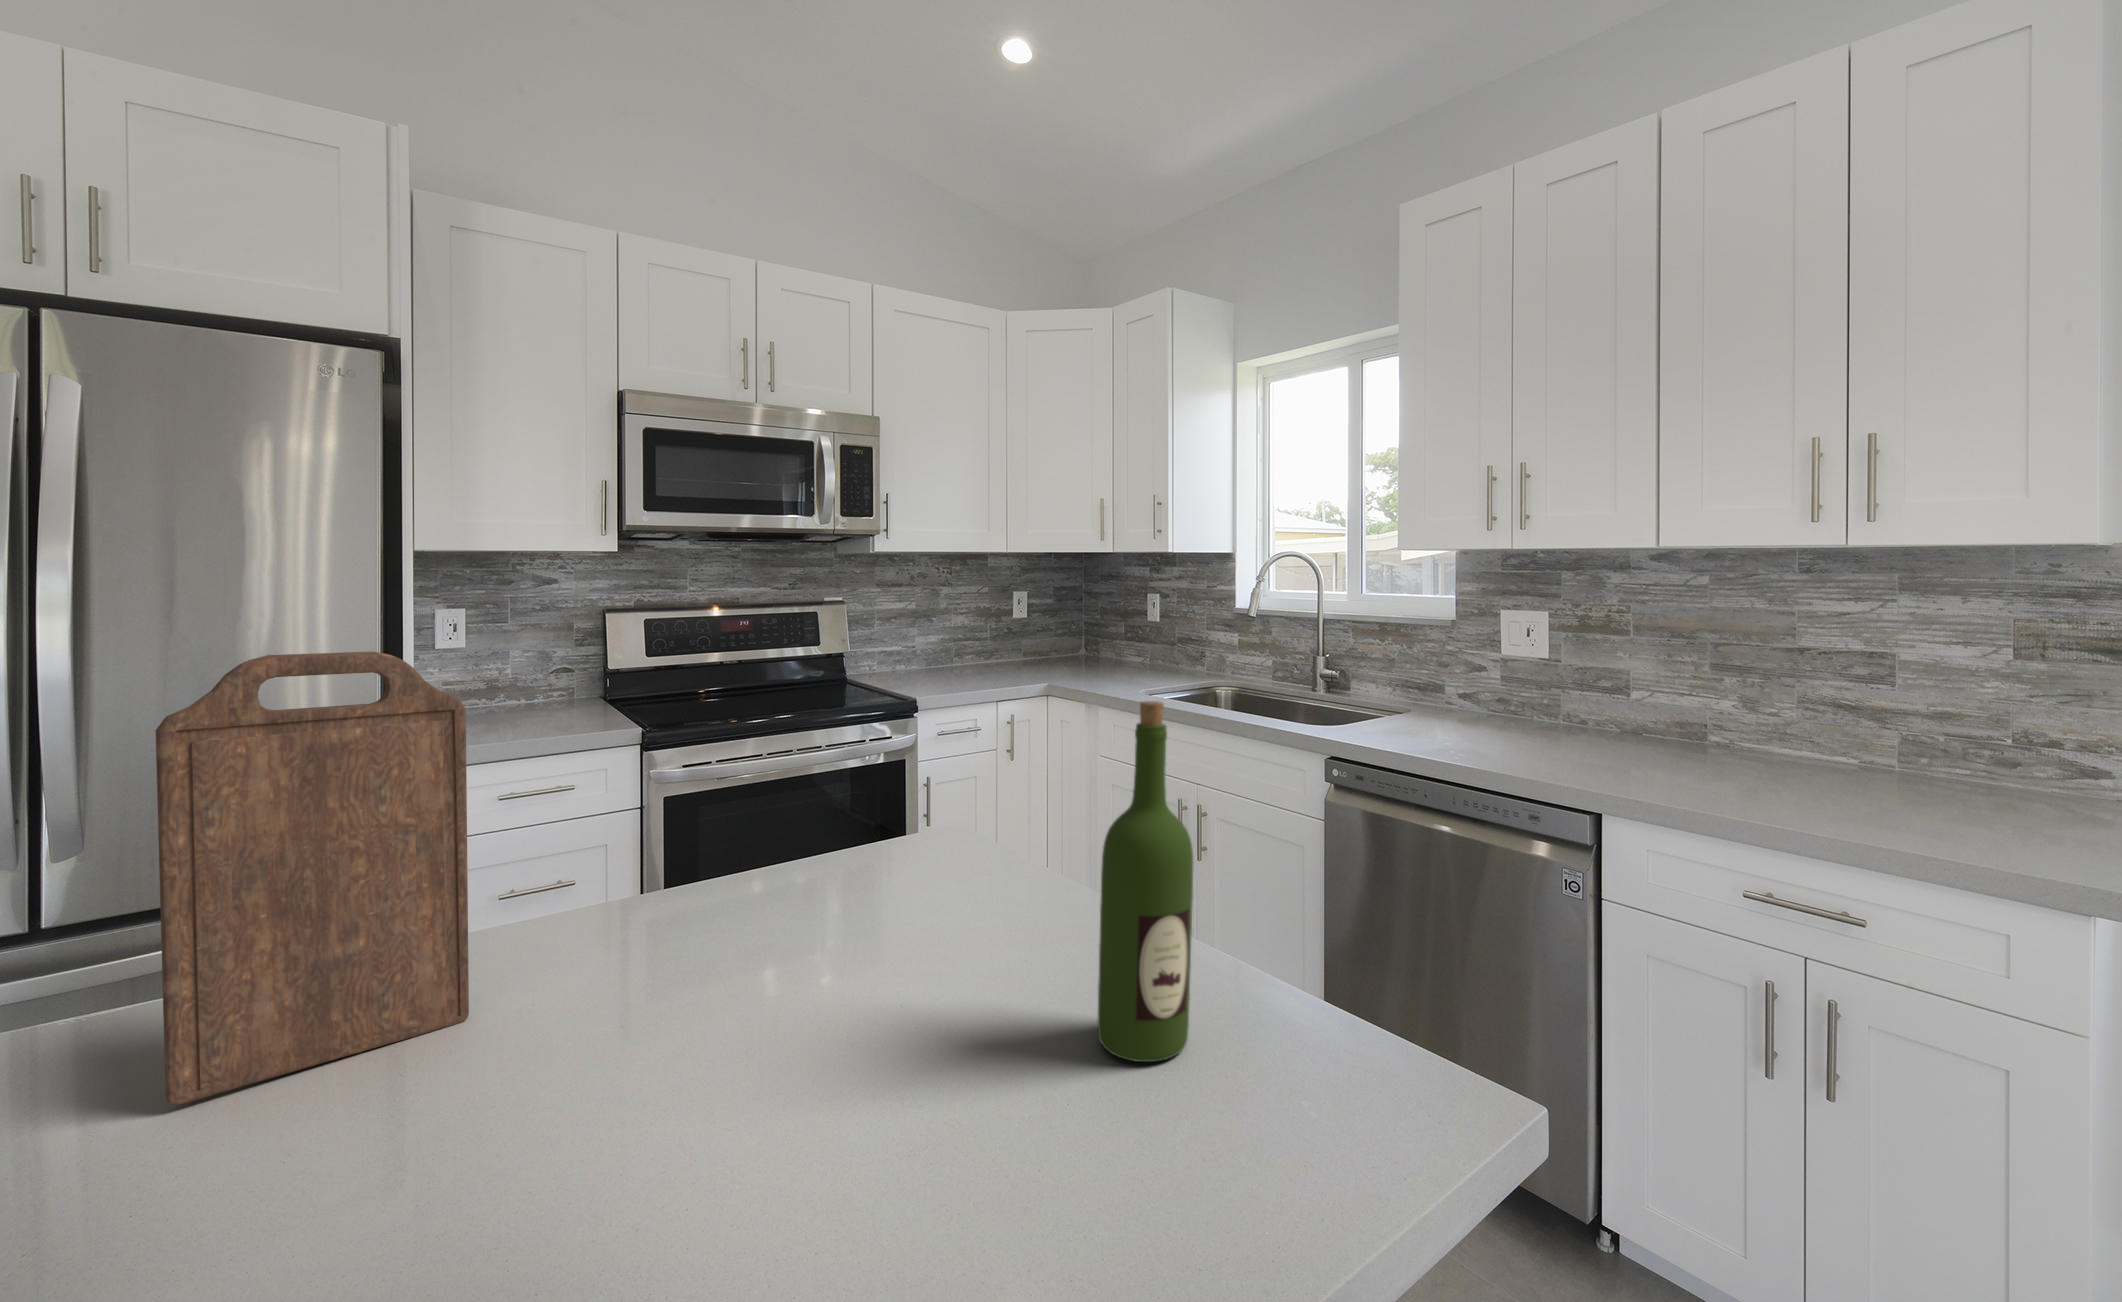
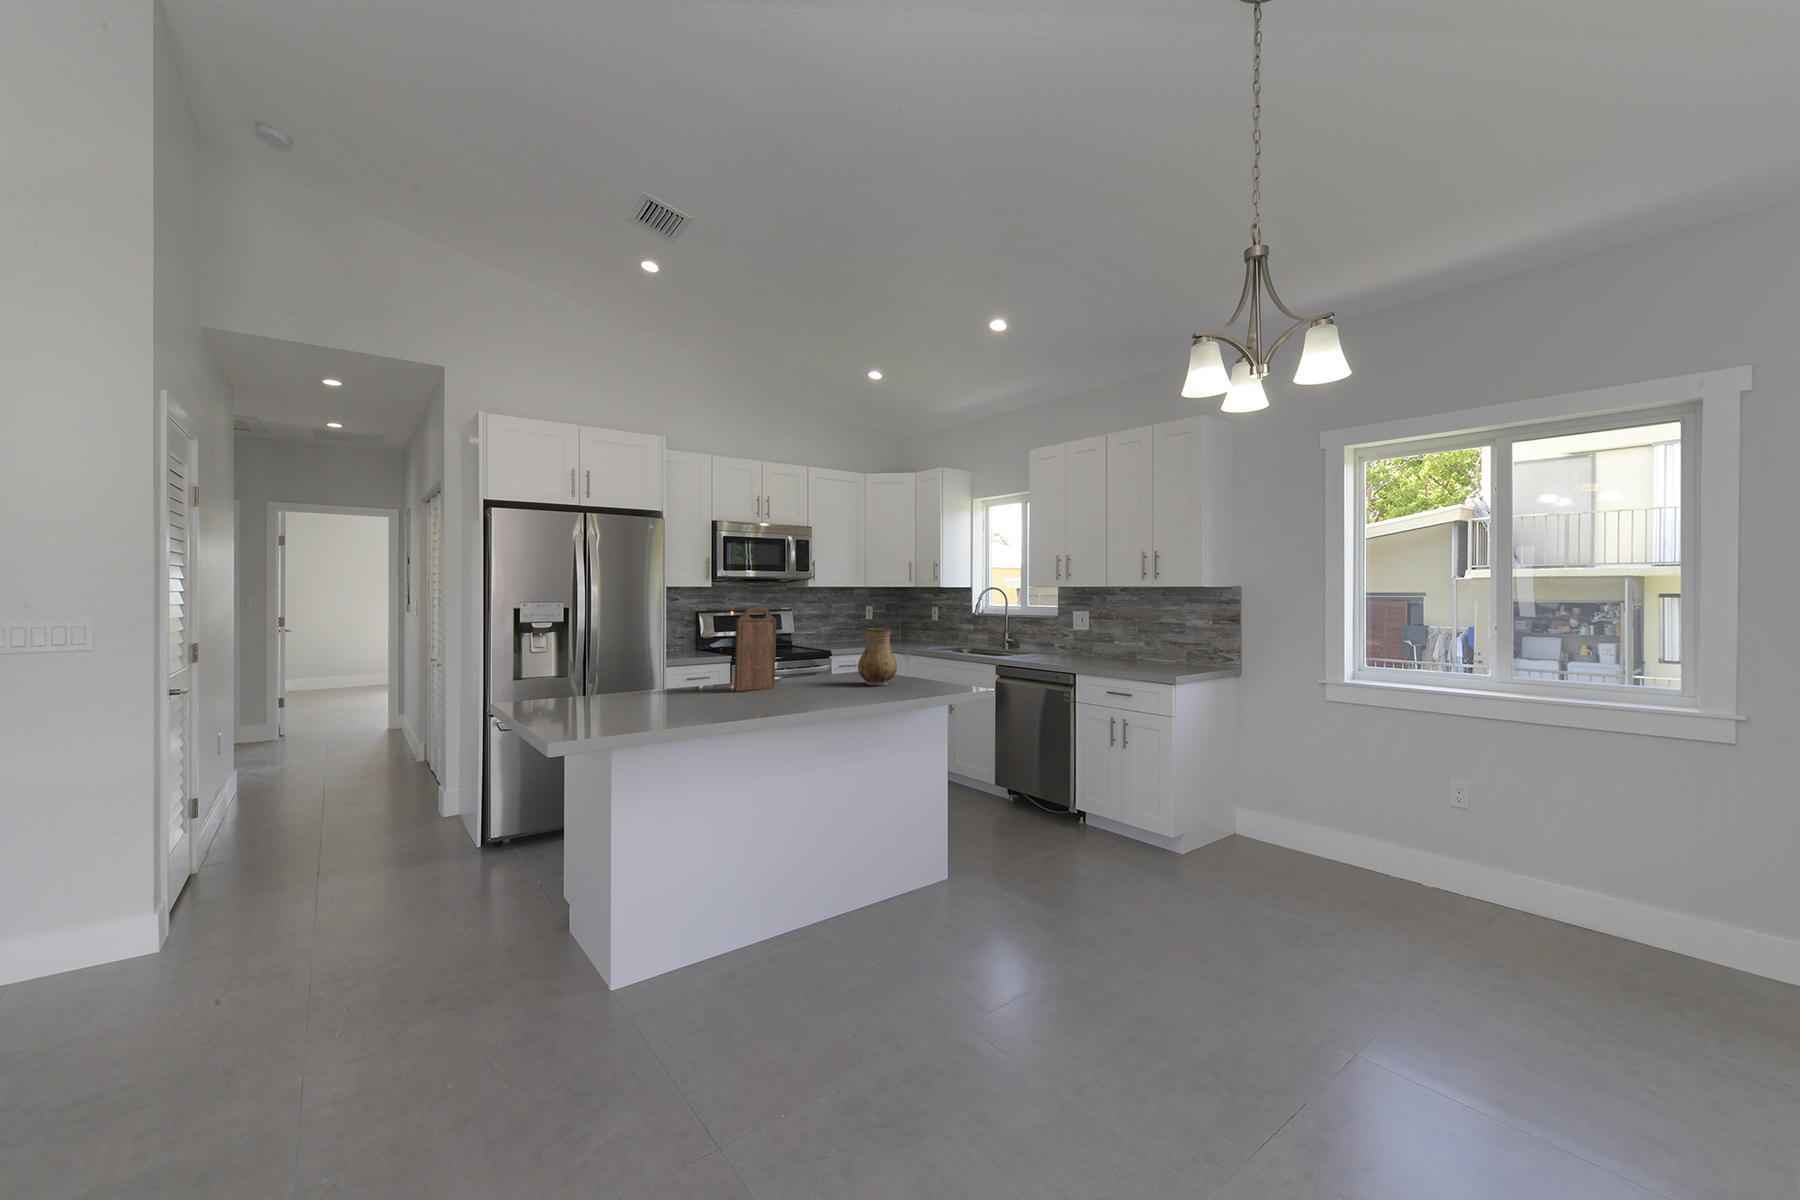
wine bottle: present [1098,701,1193,1062] -> none [909,618,929,689]
ceramic pitcher: none [871,724,1045,992] -> present [858,628,897,685]

